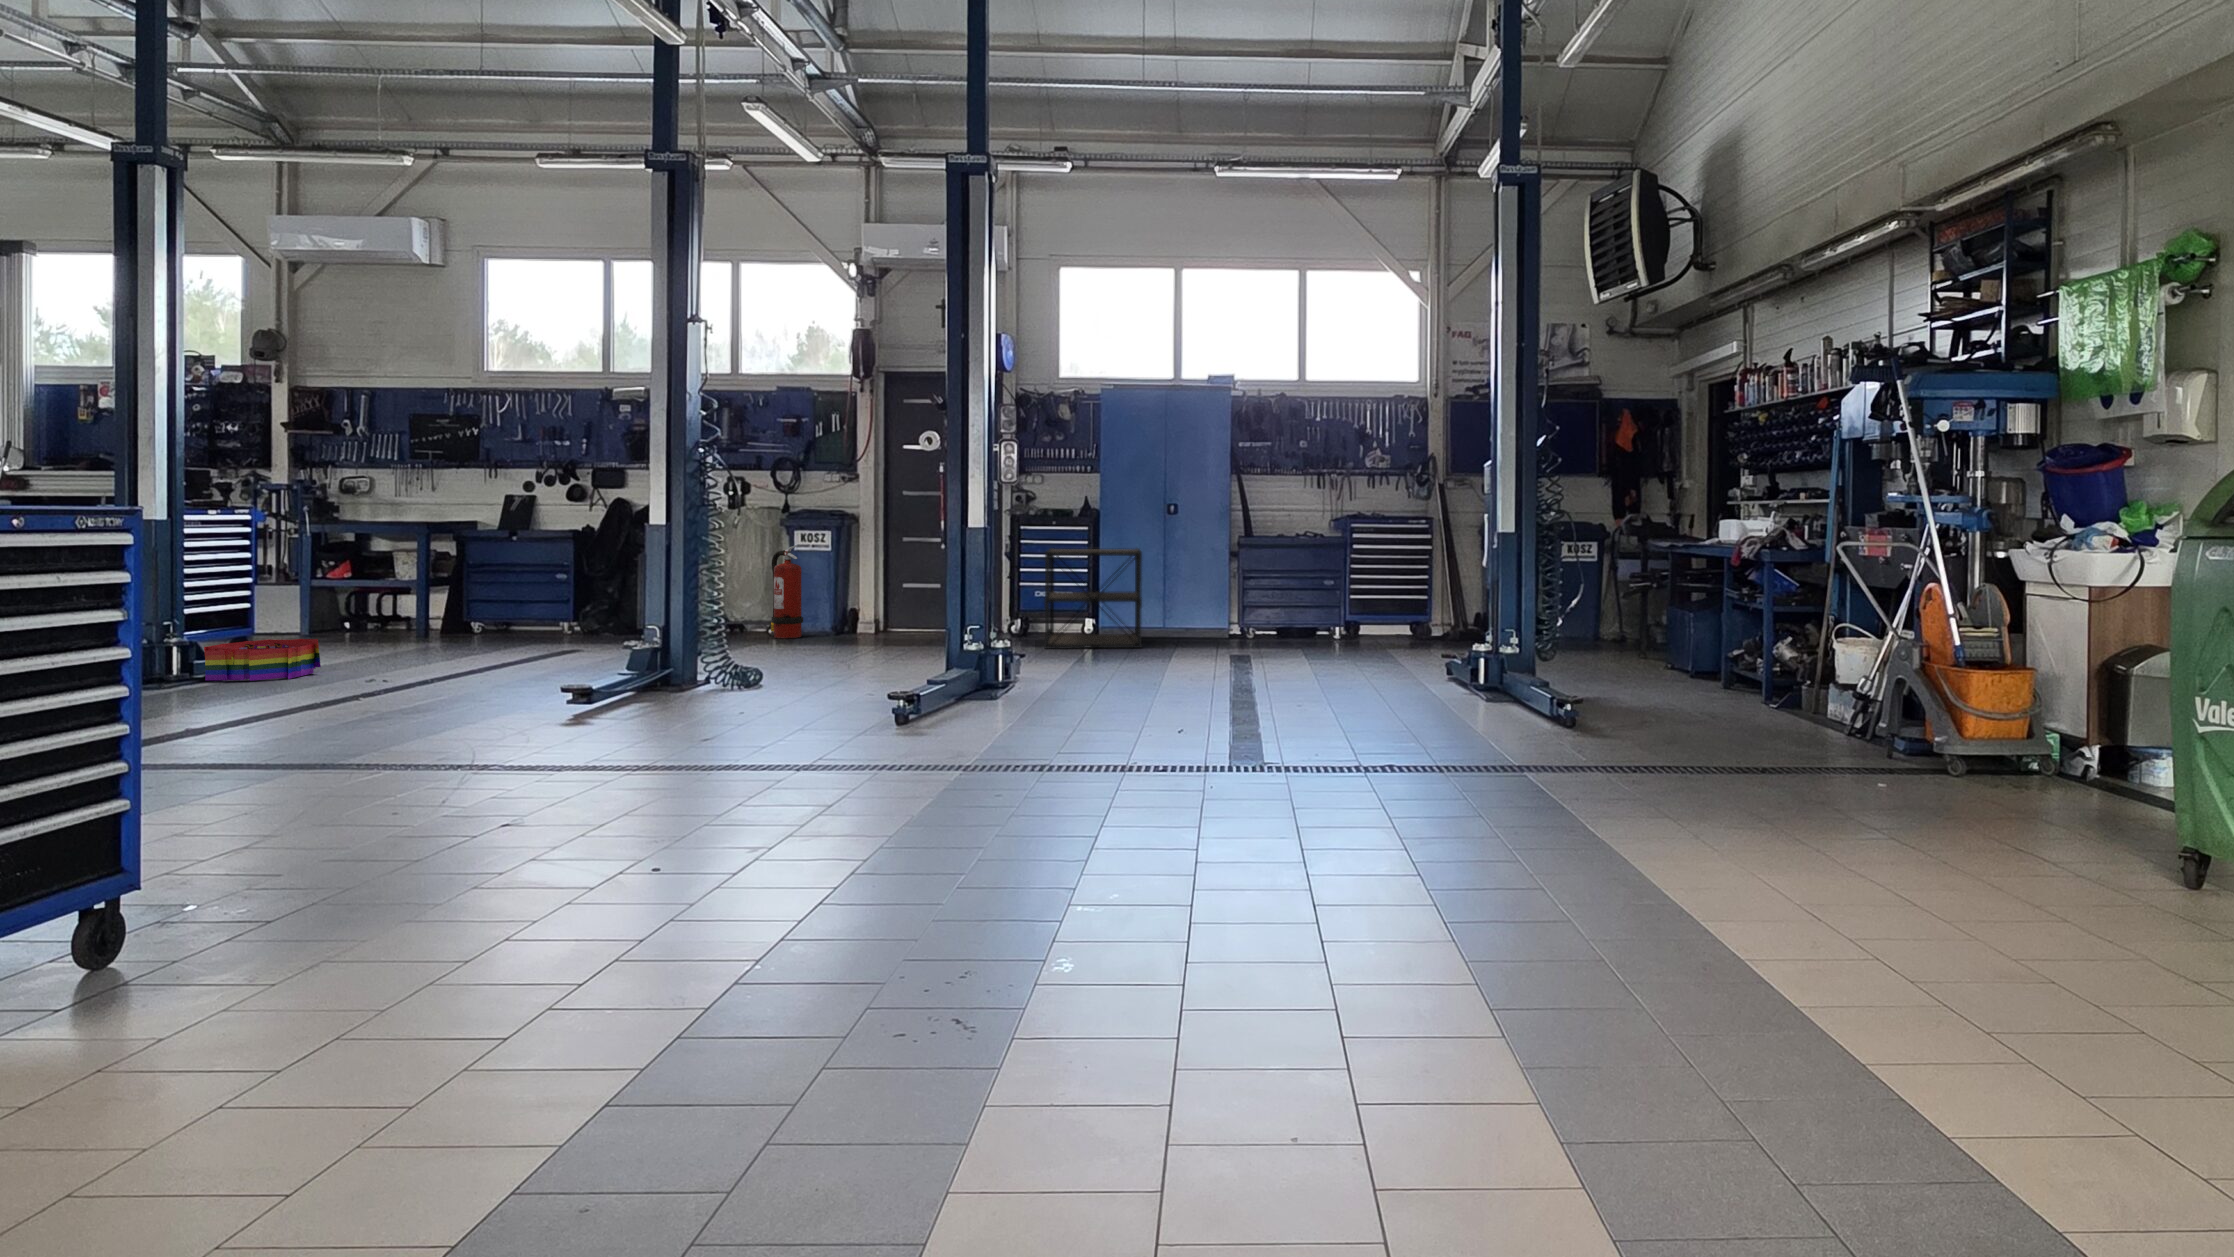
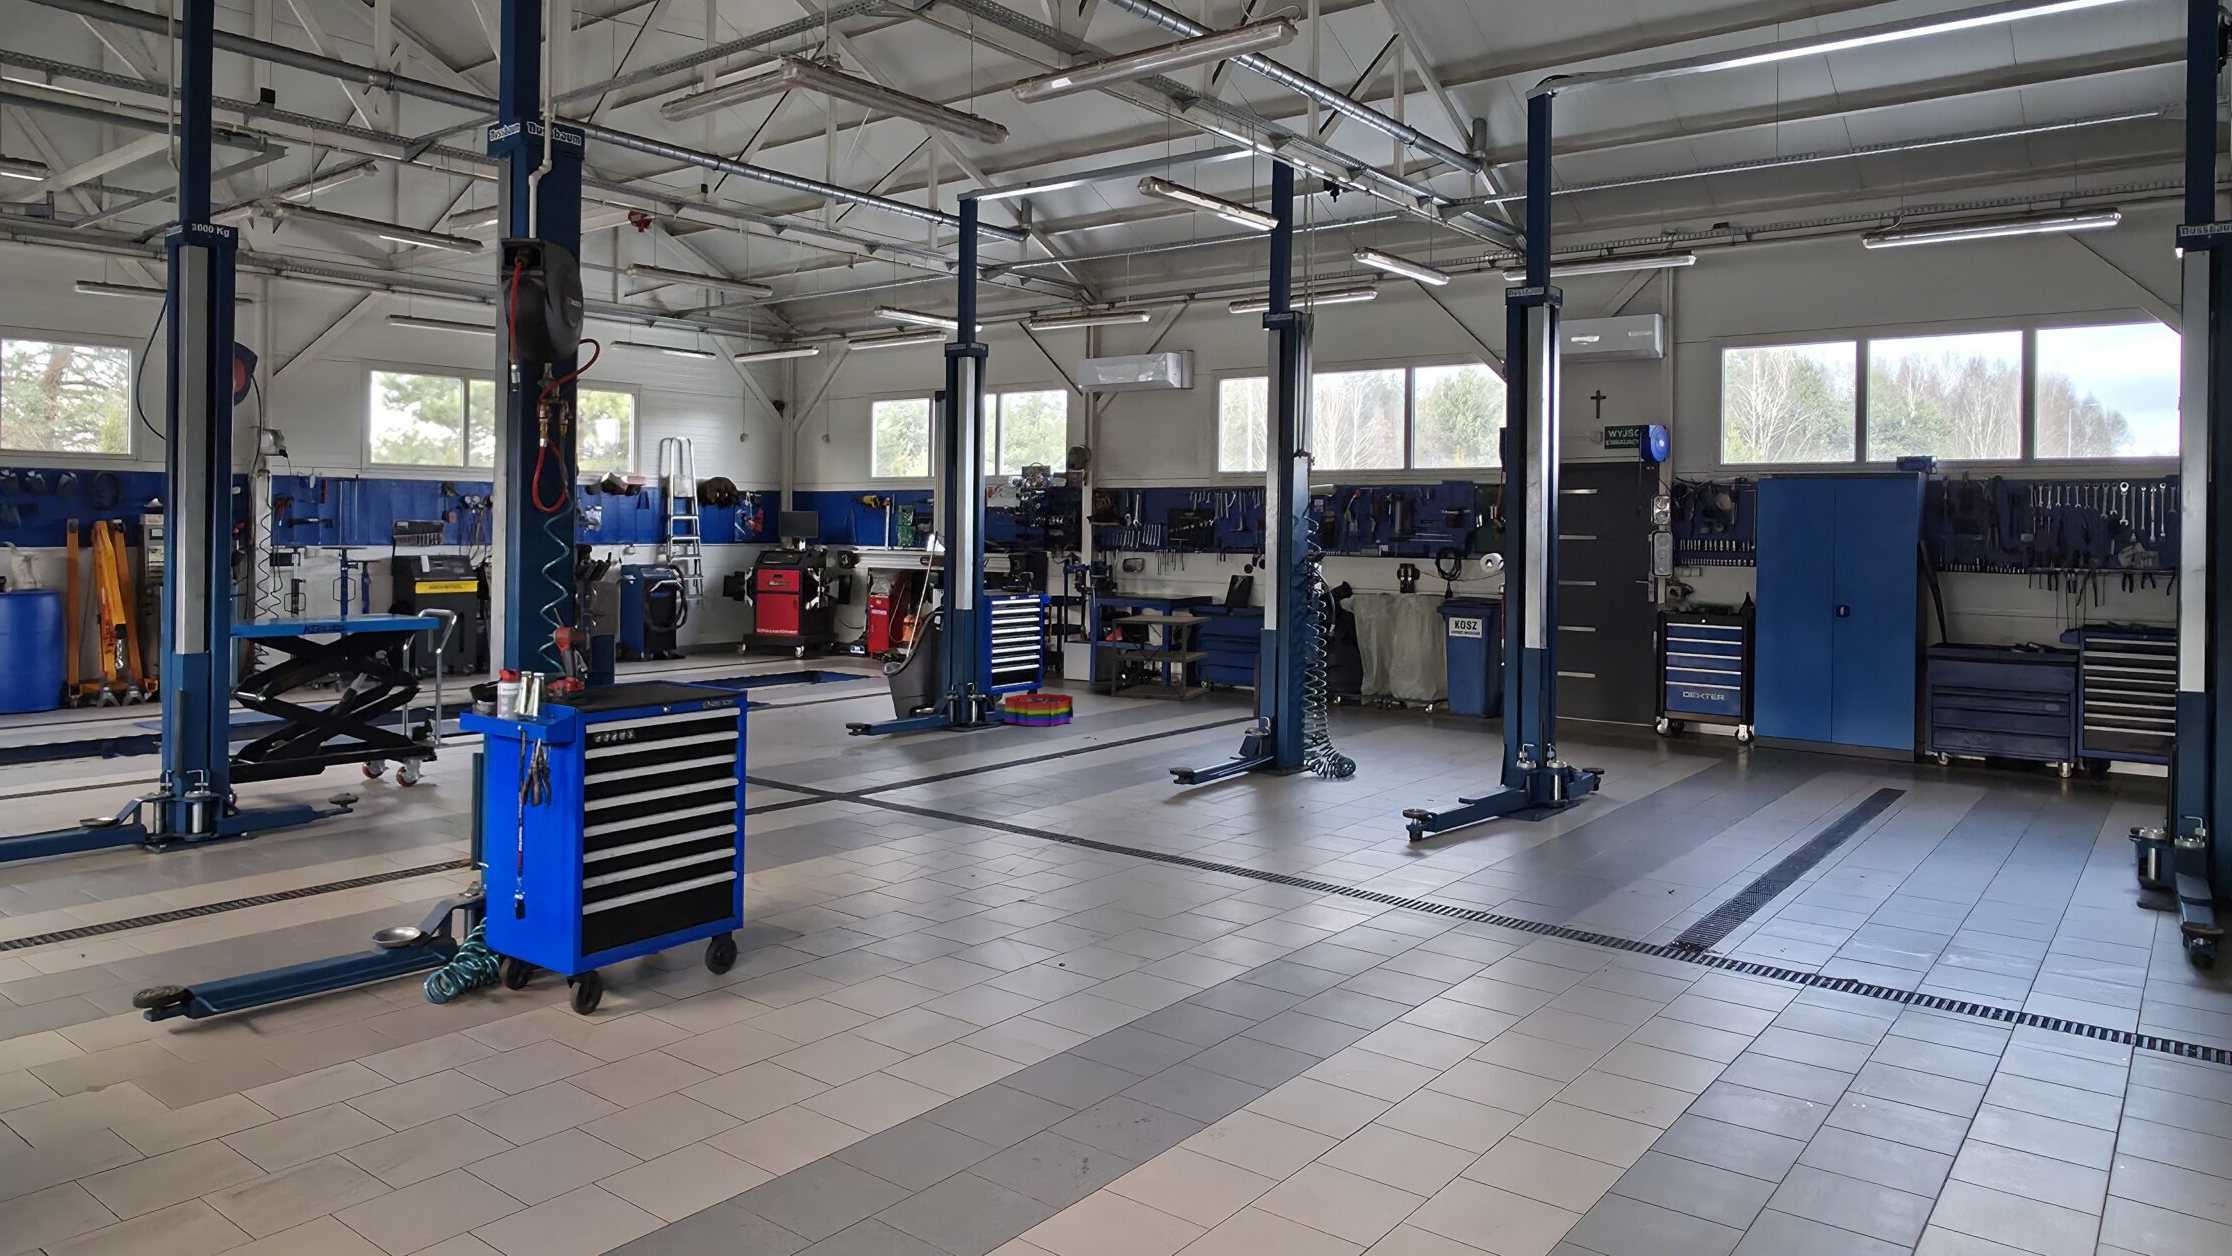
fire extinguisher: present [771,545,803,638] -> none [1428,630,1456,717]
shelving unit: present [1044,548,1142,649] -> present [1111,614,1211,701]

